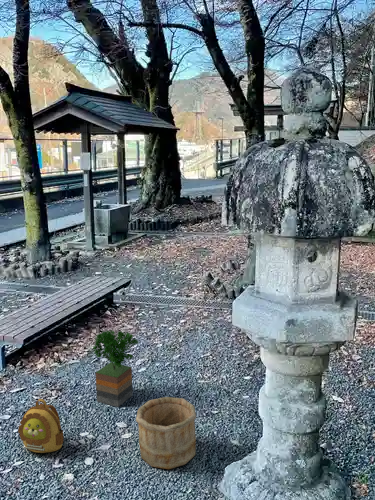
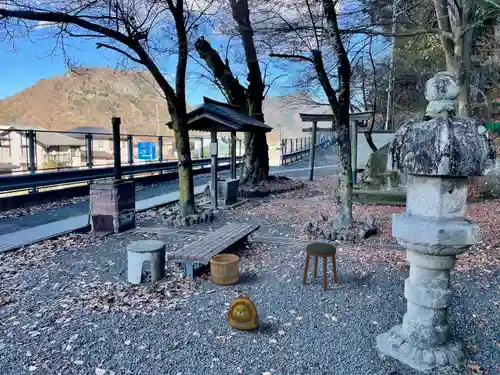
stool: none [161,312,212,383] -> present [302,243,337,290]
potted tree: present [93,331,138,407] -> none [265,250,297,304]
wooden bucket: present [136,397,196,469] -> present [210,254,239,285]

